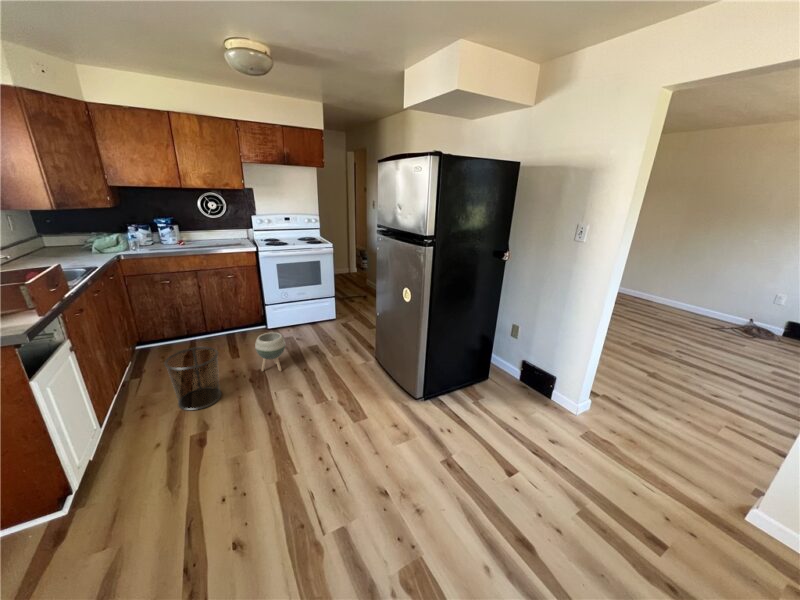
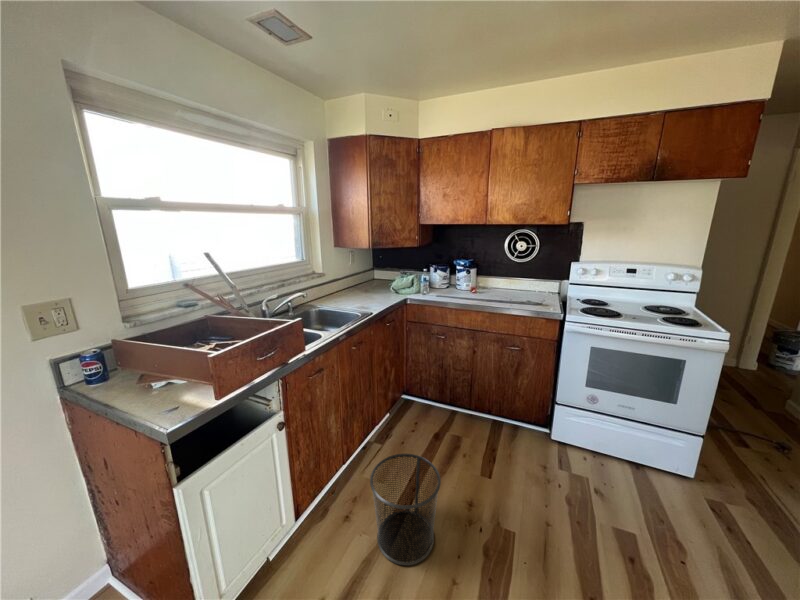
planter: present [255,332,285,371] -> none [506,475,562,563]

